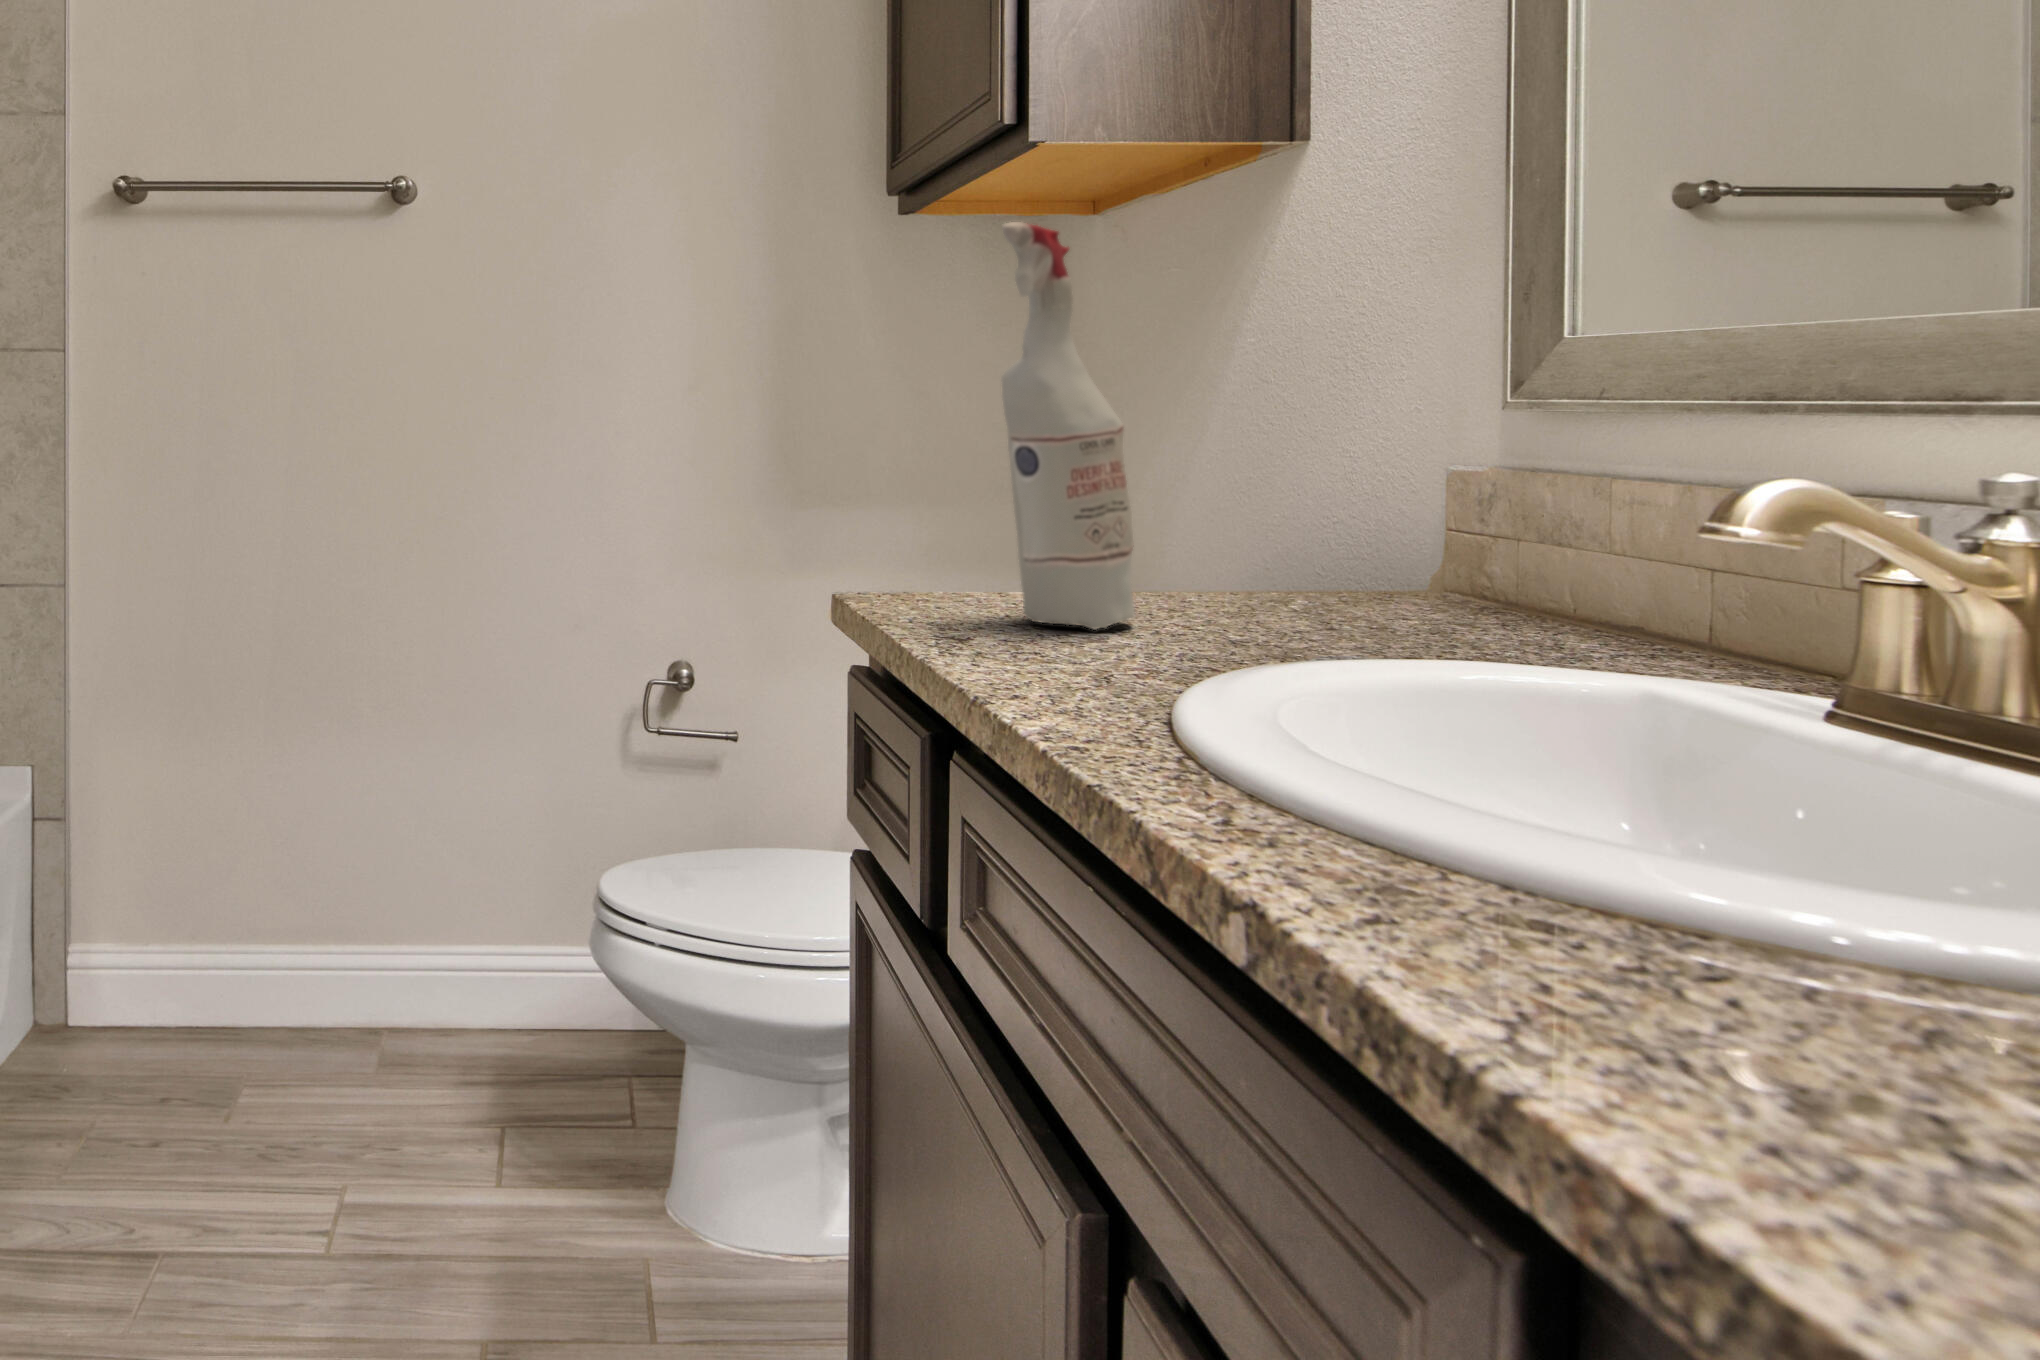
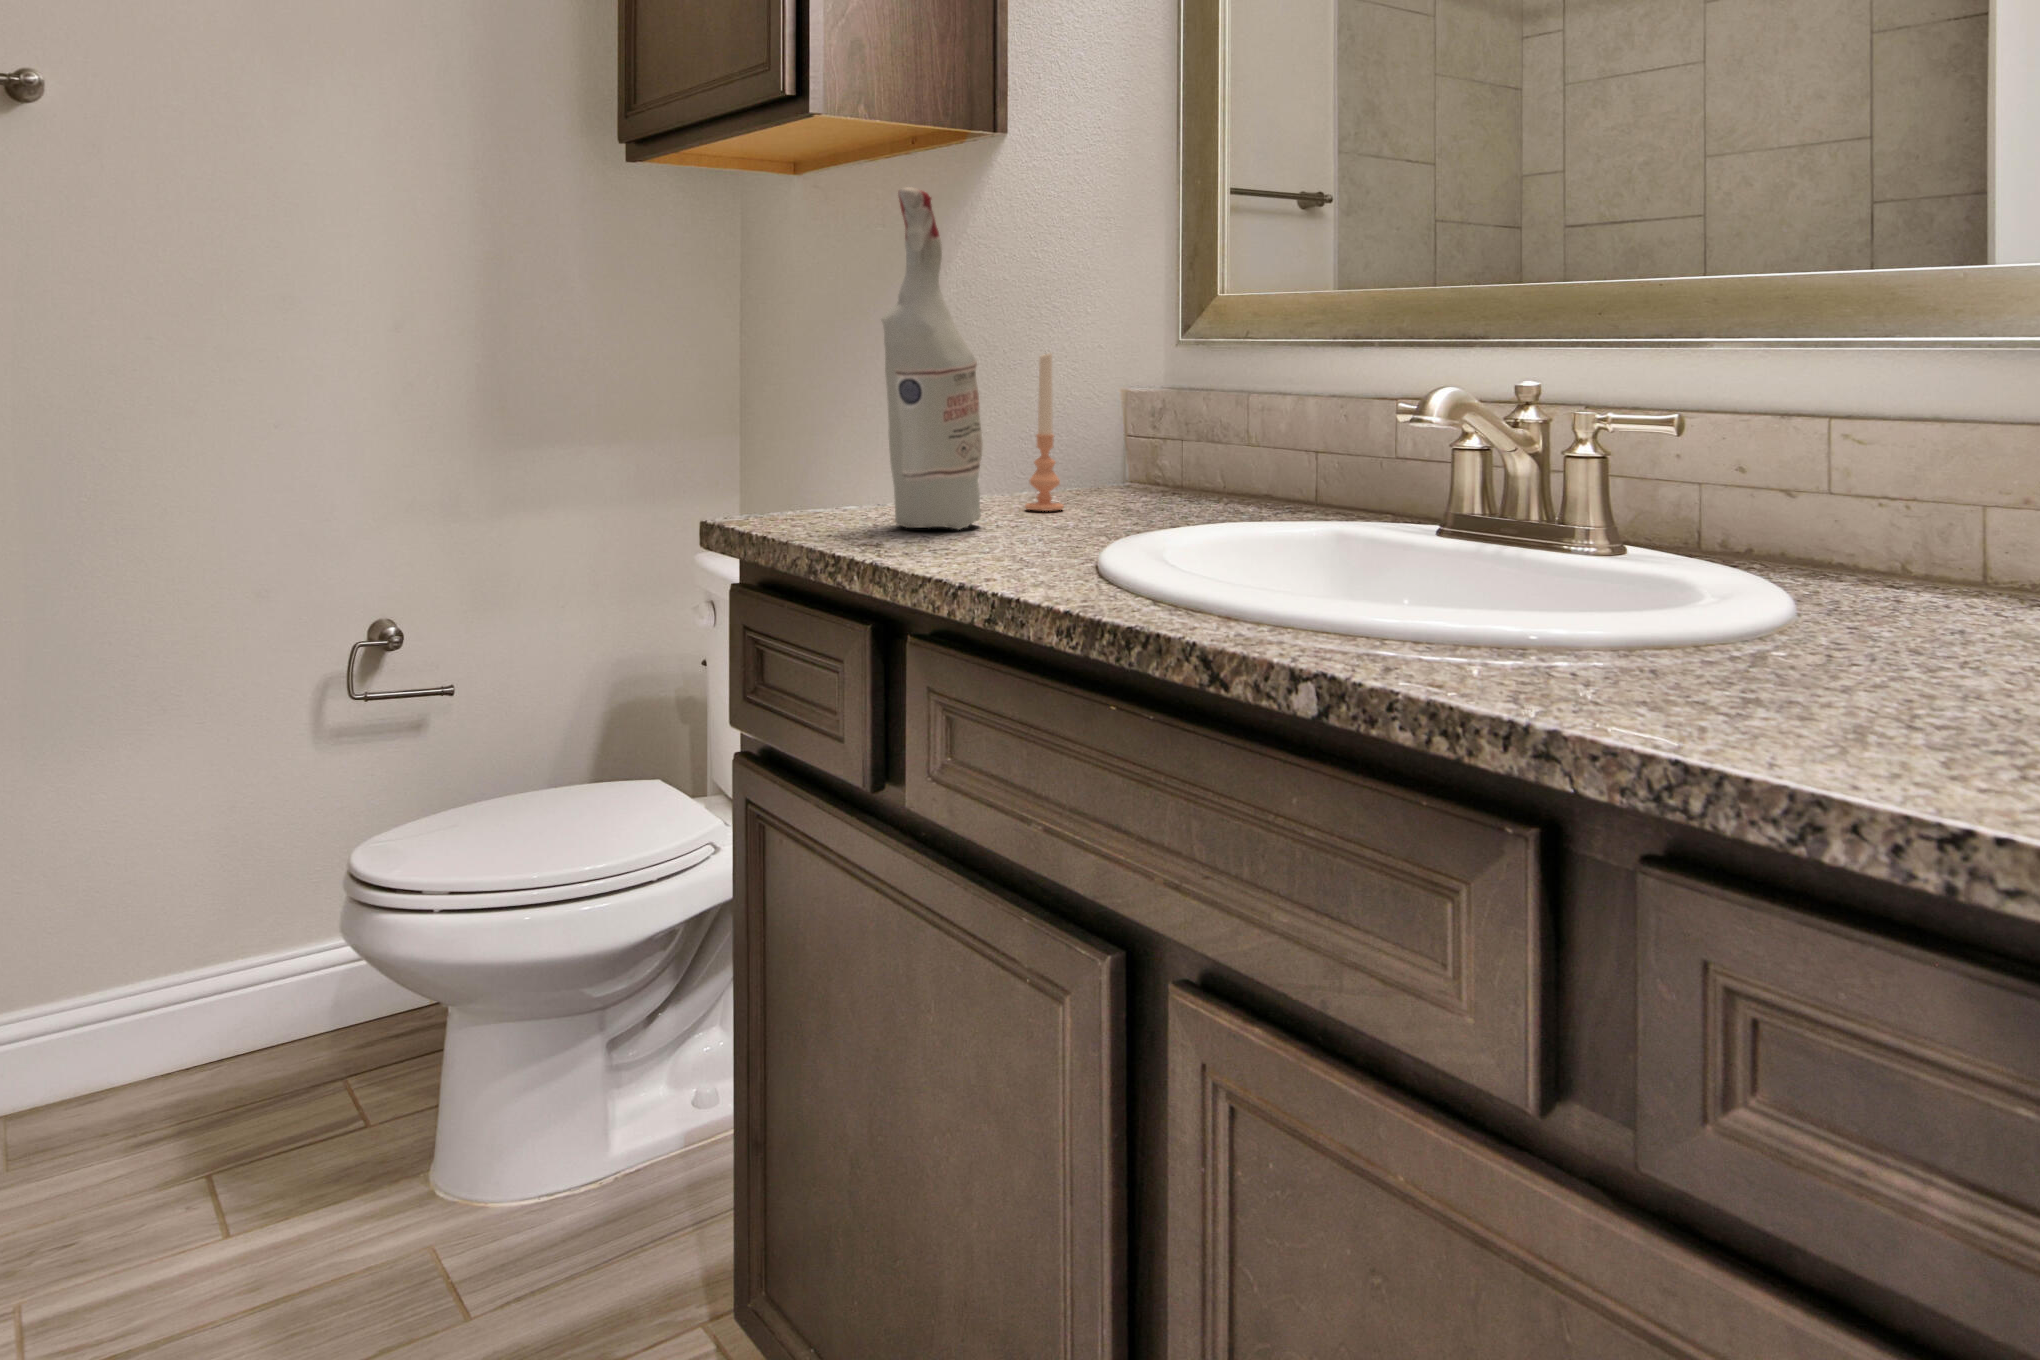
candle: none [1230,413,1286,616] -> present [1025,354,1064,511]

